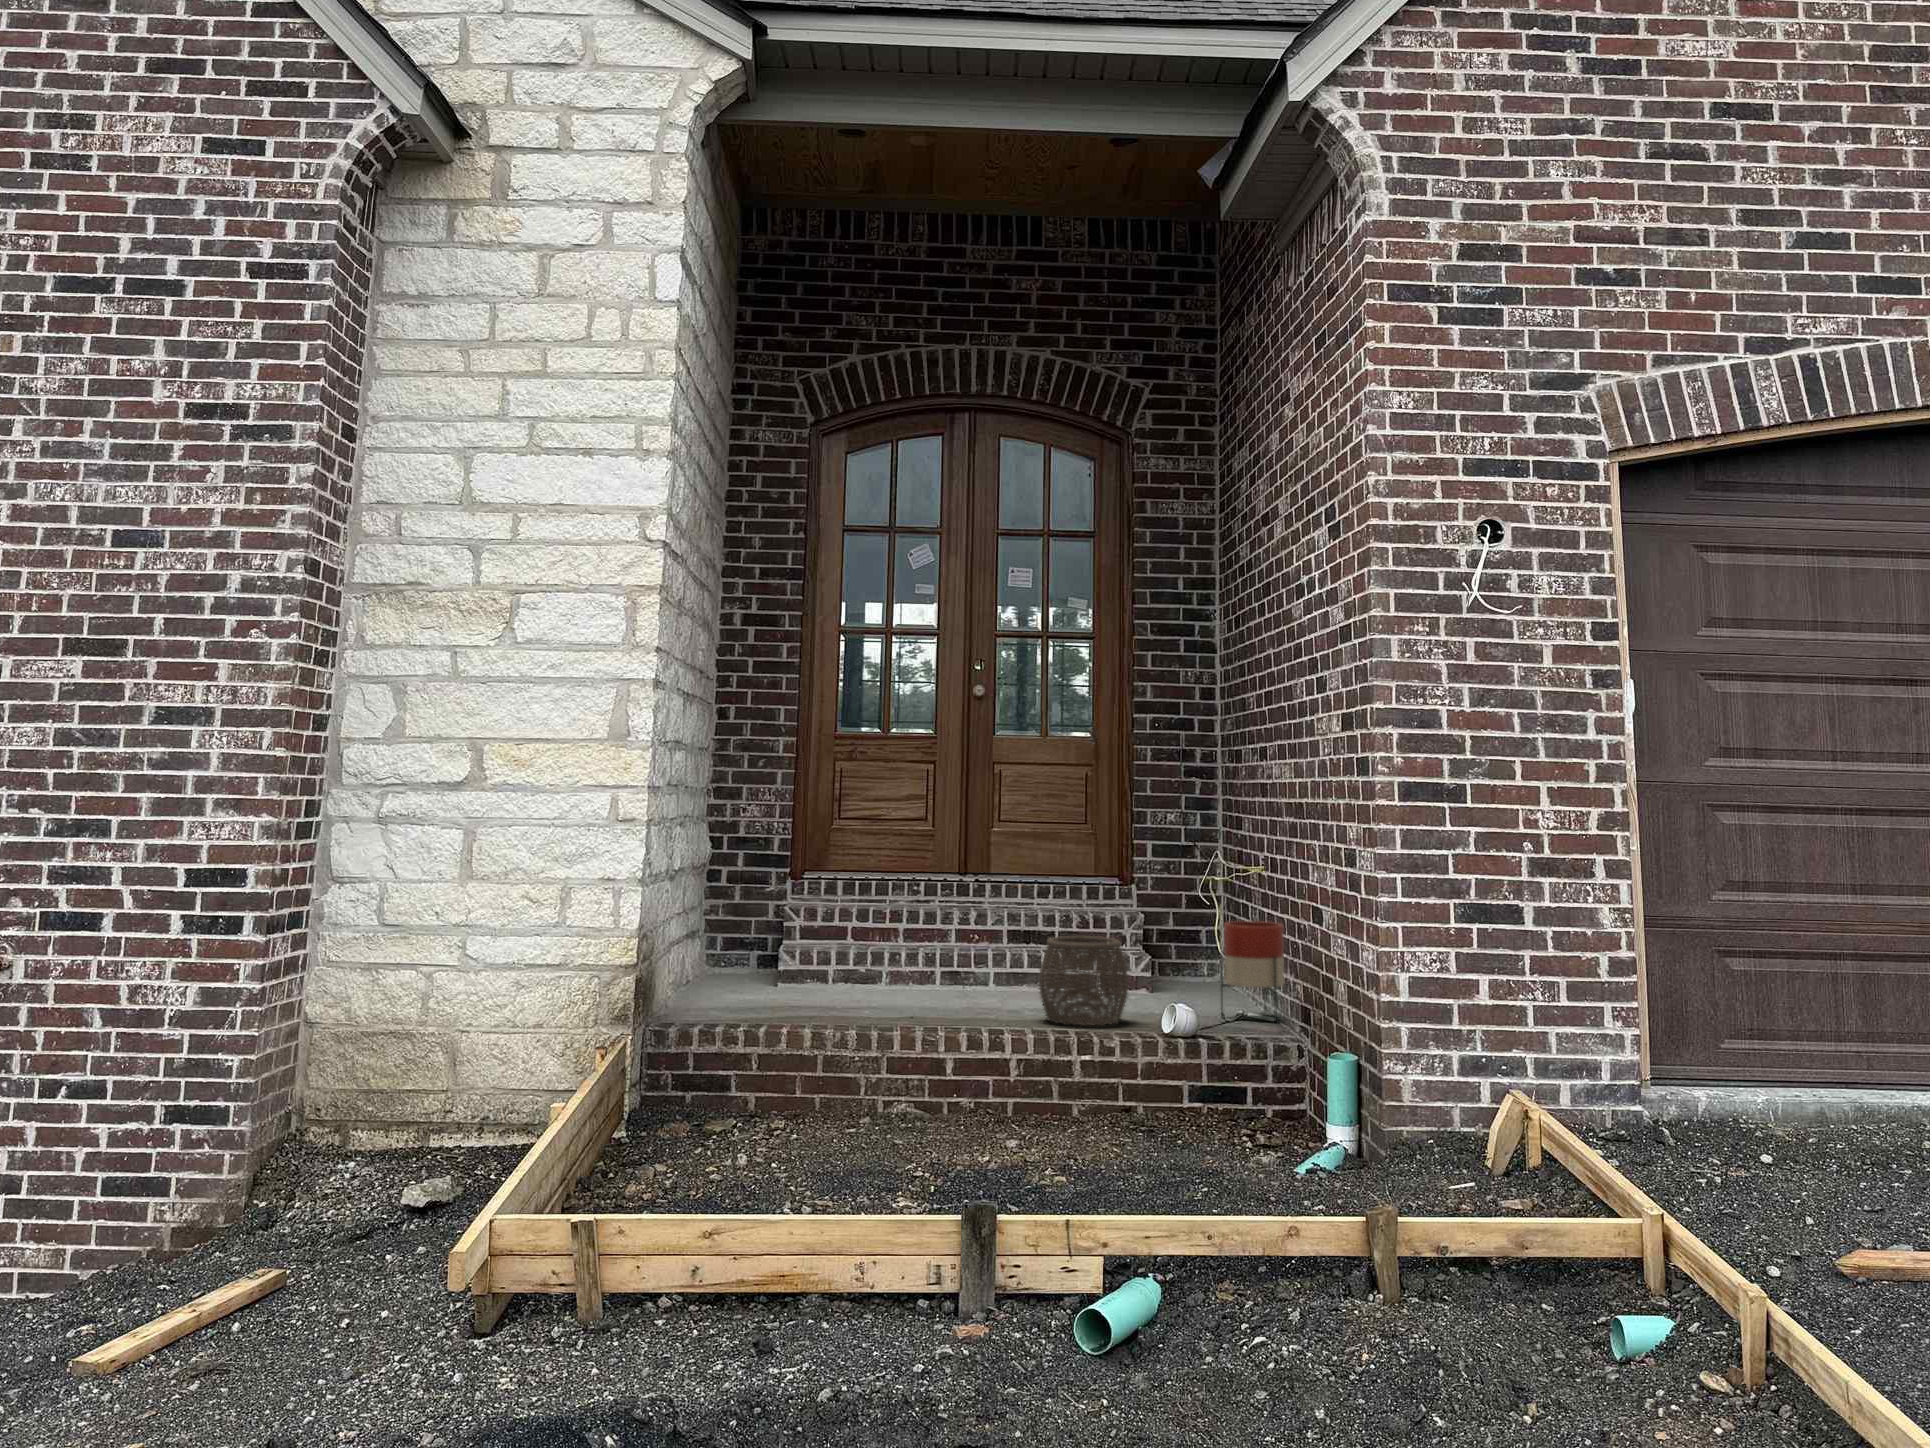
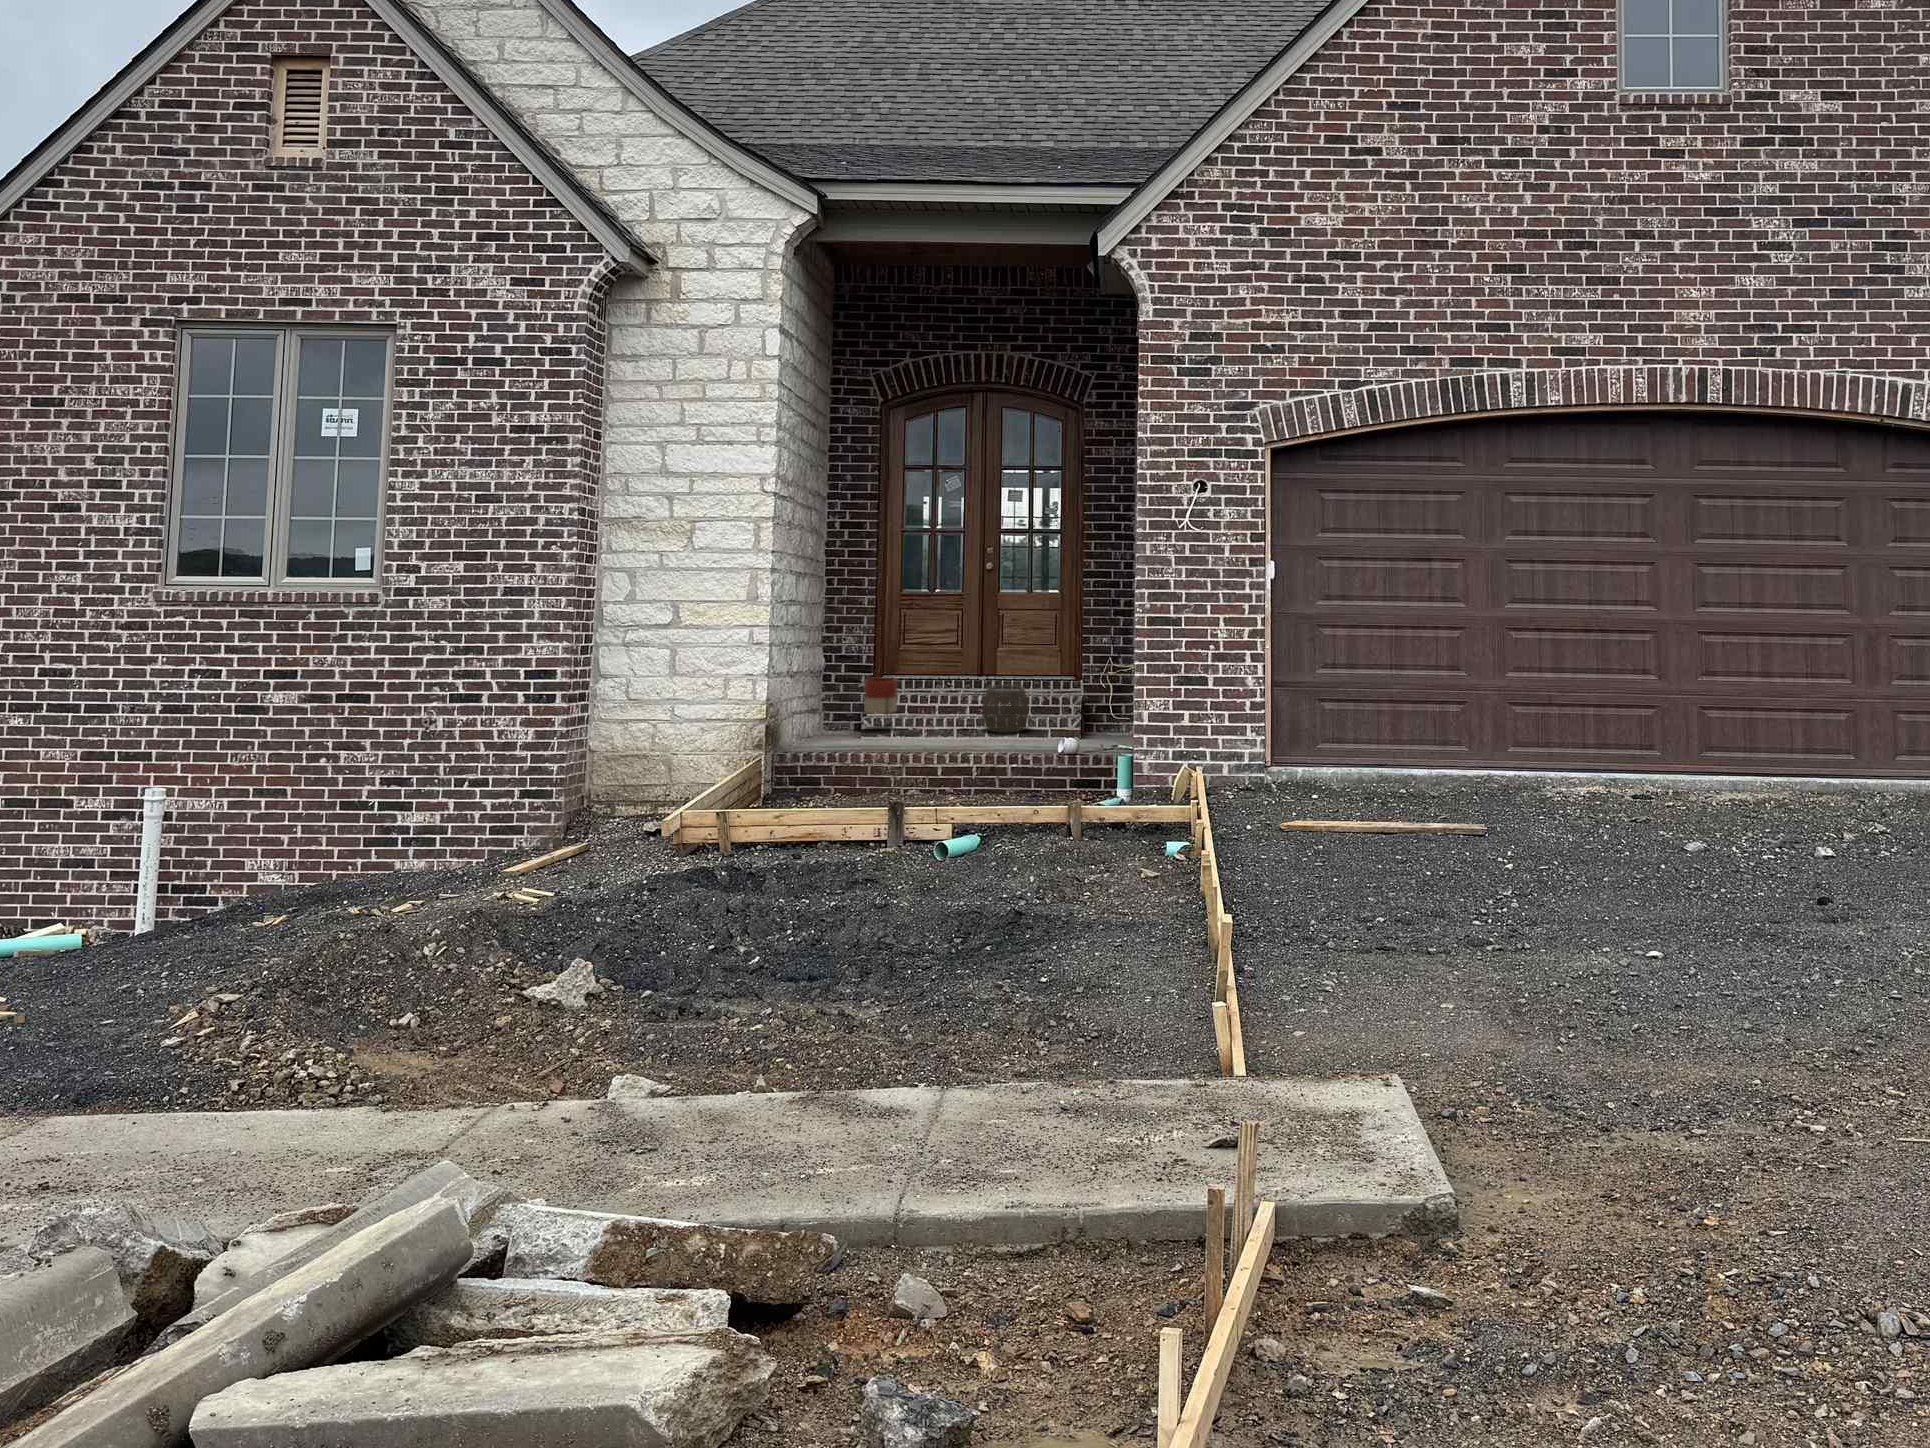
planter: present [1220,921,1285,1021] -> present [863,677,897,715]

